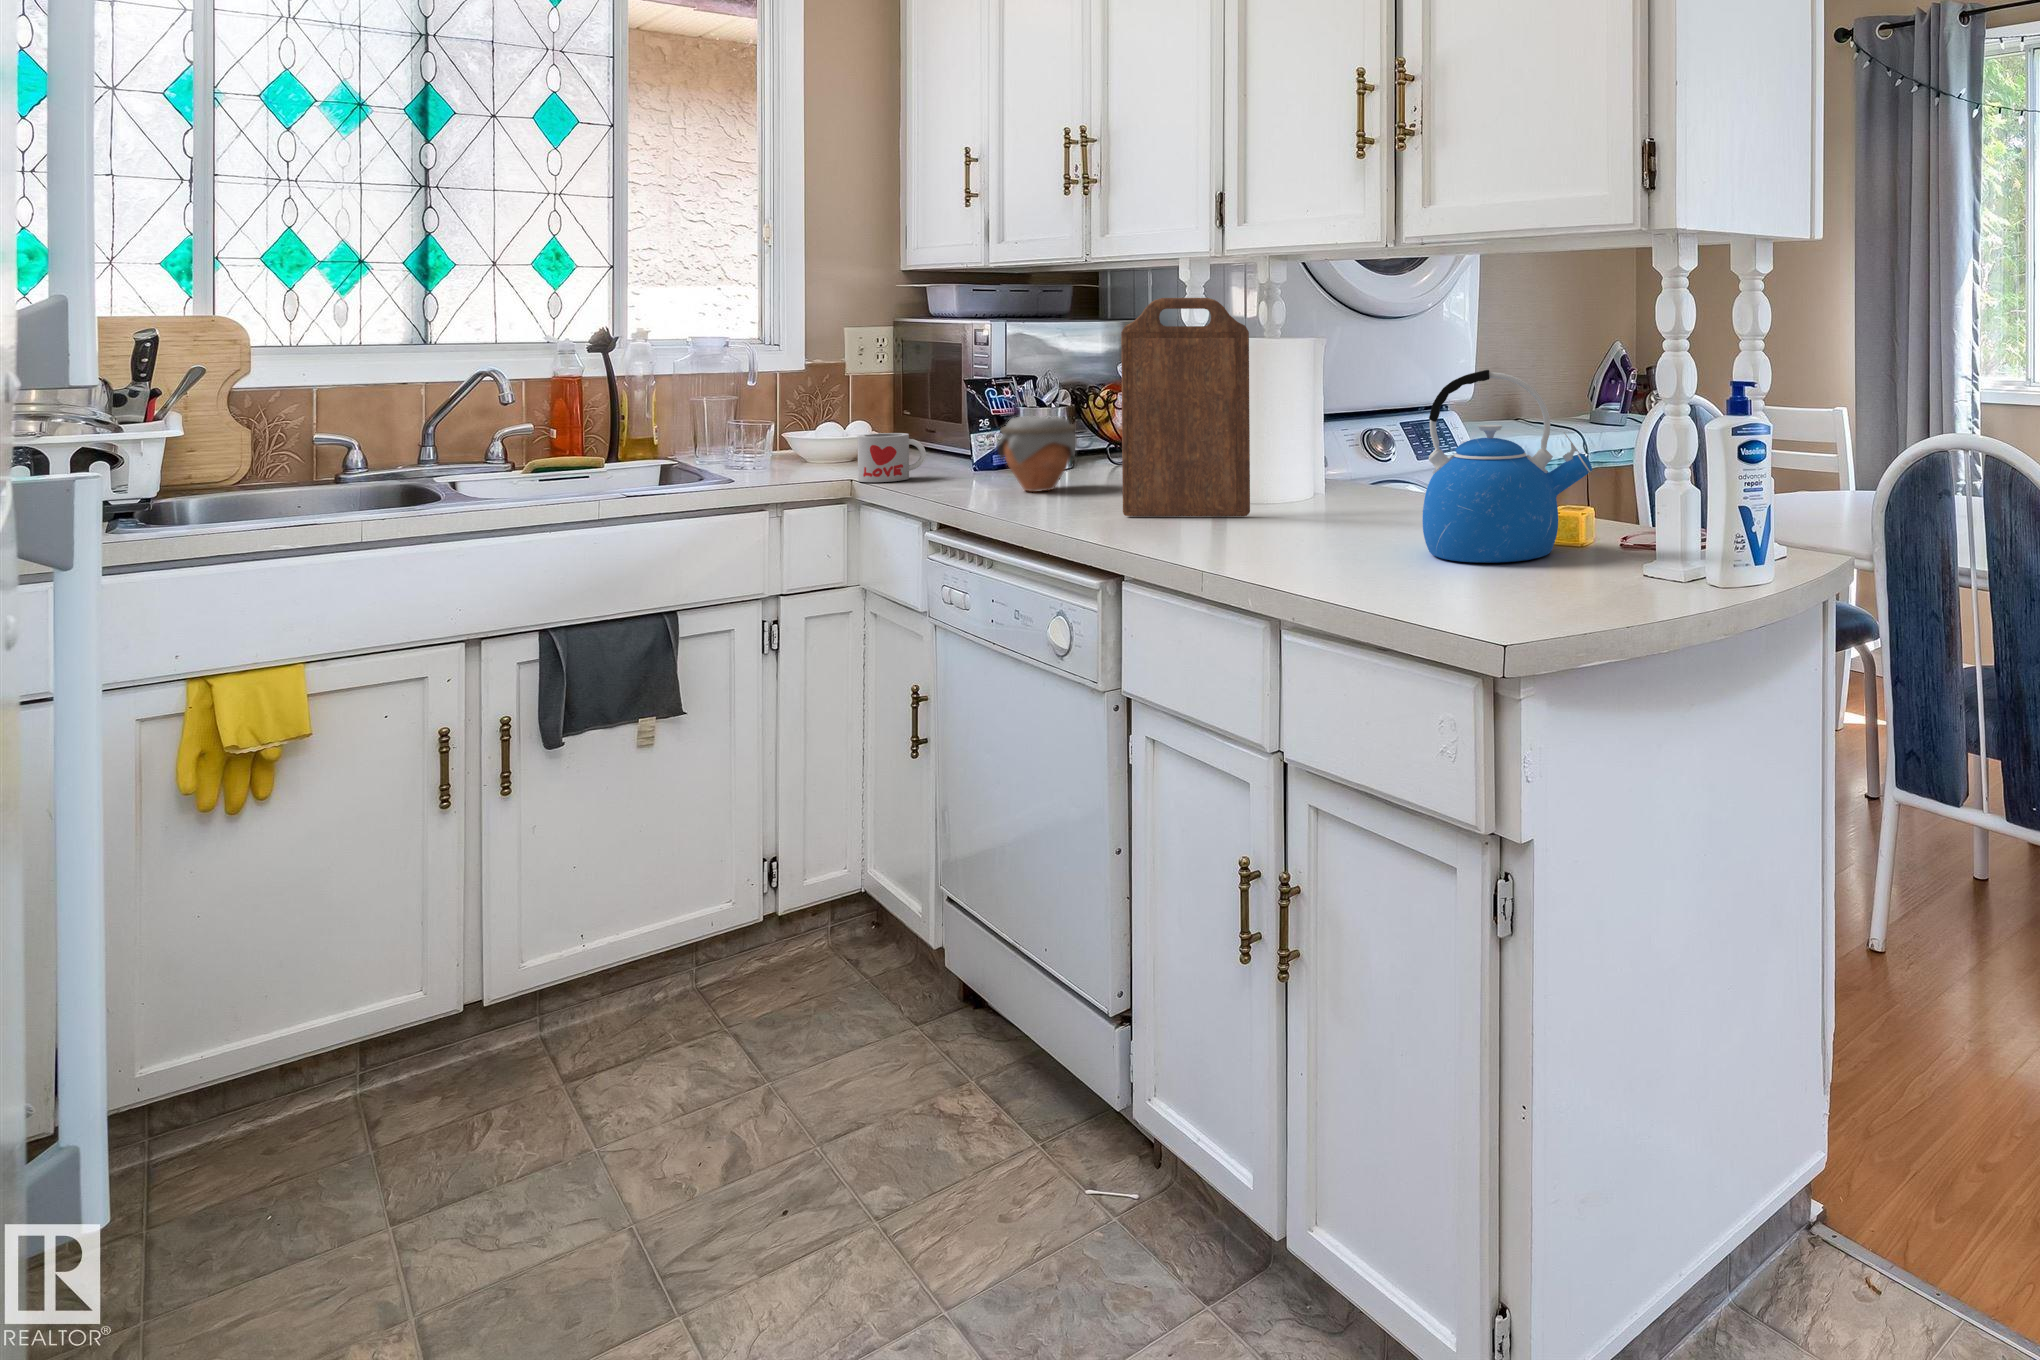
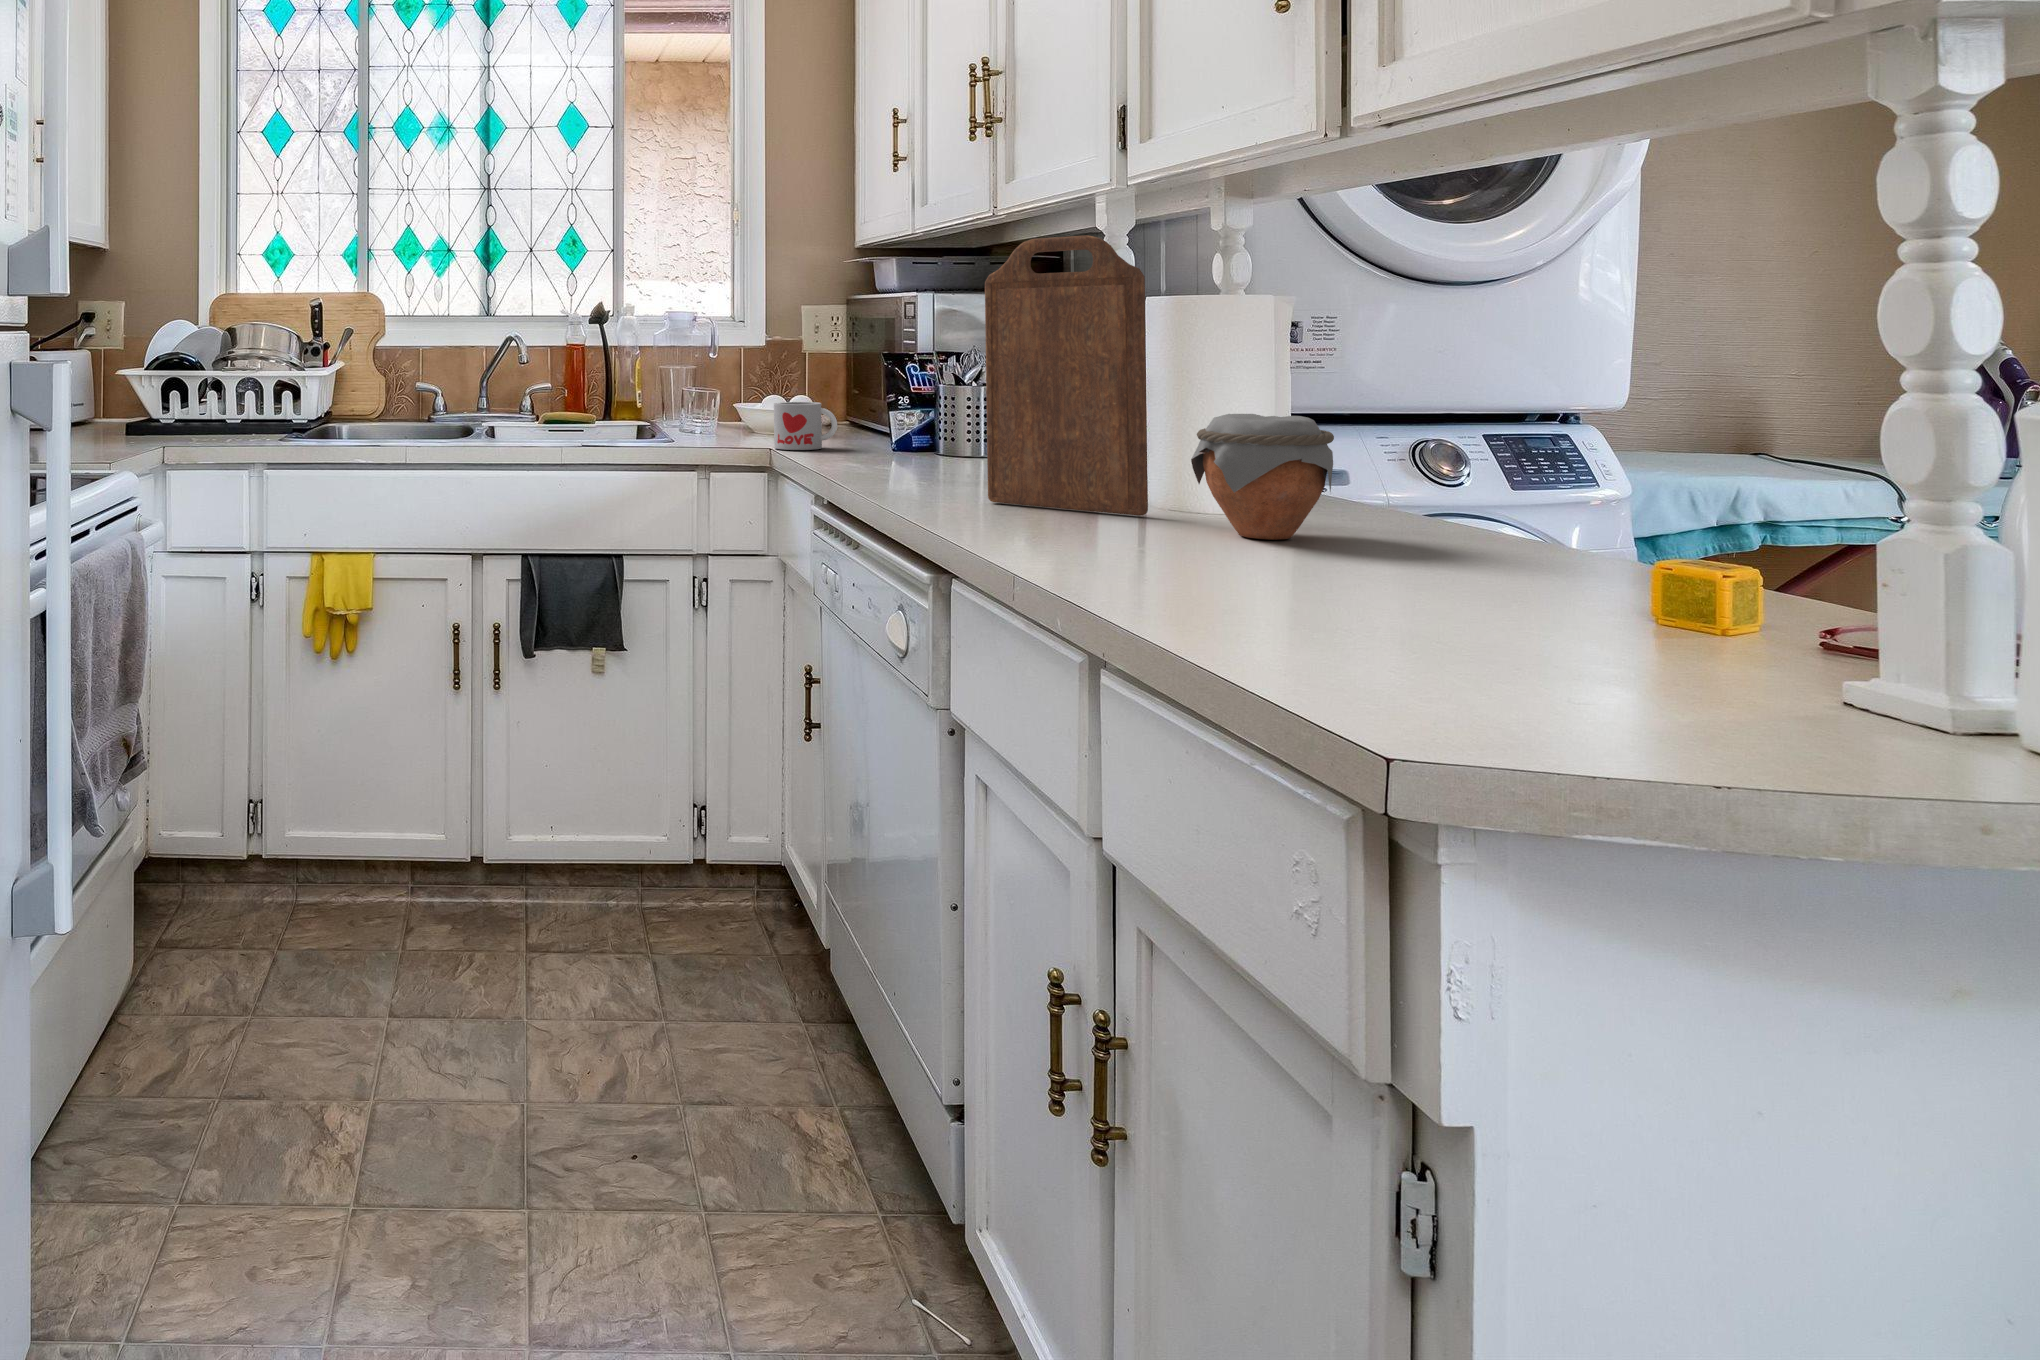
kettle: present [1423,370,1592,563] -> none [1369,309,1731,629]
jar: present [997,416,1077,492] -> present [1191,414,1334,539]

